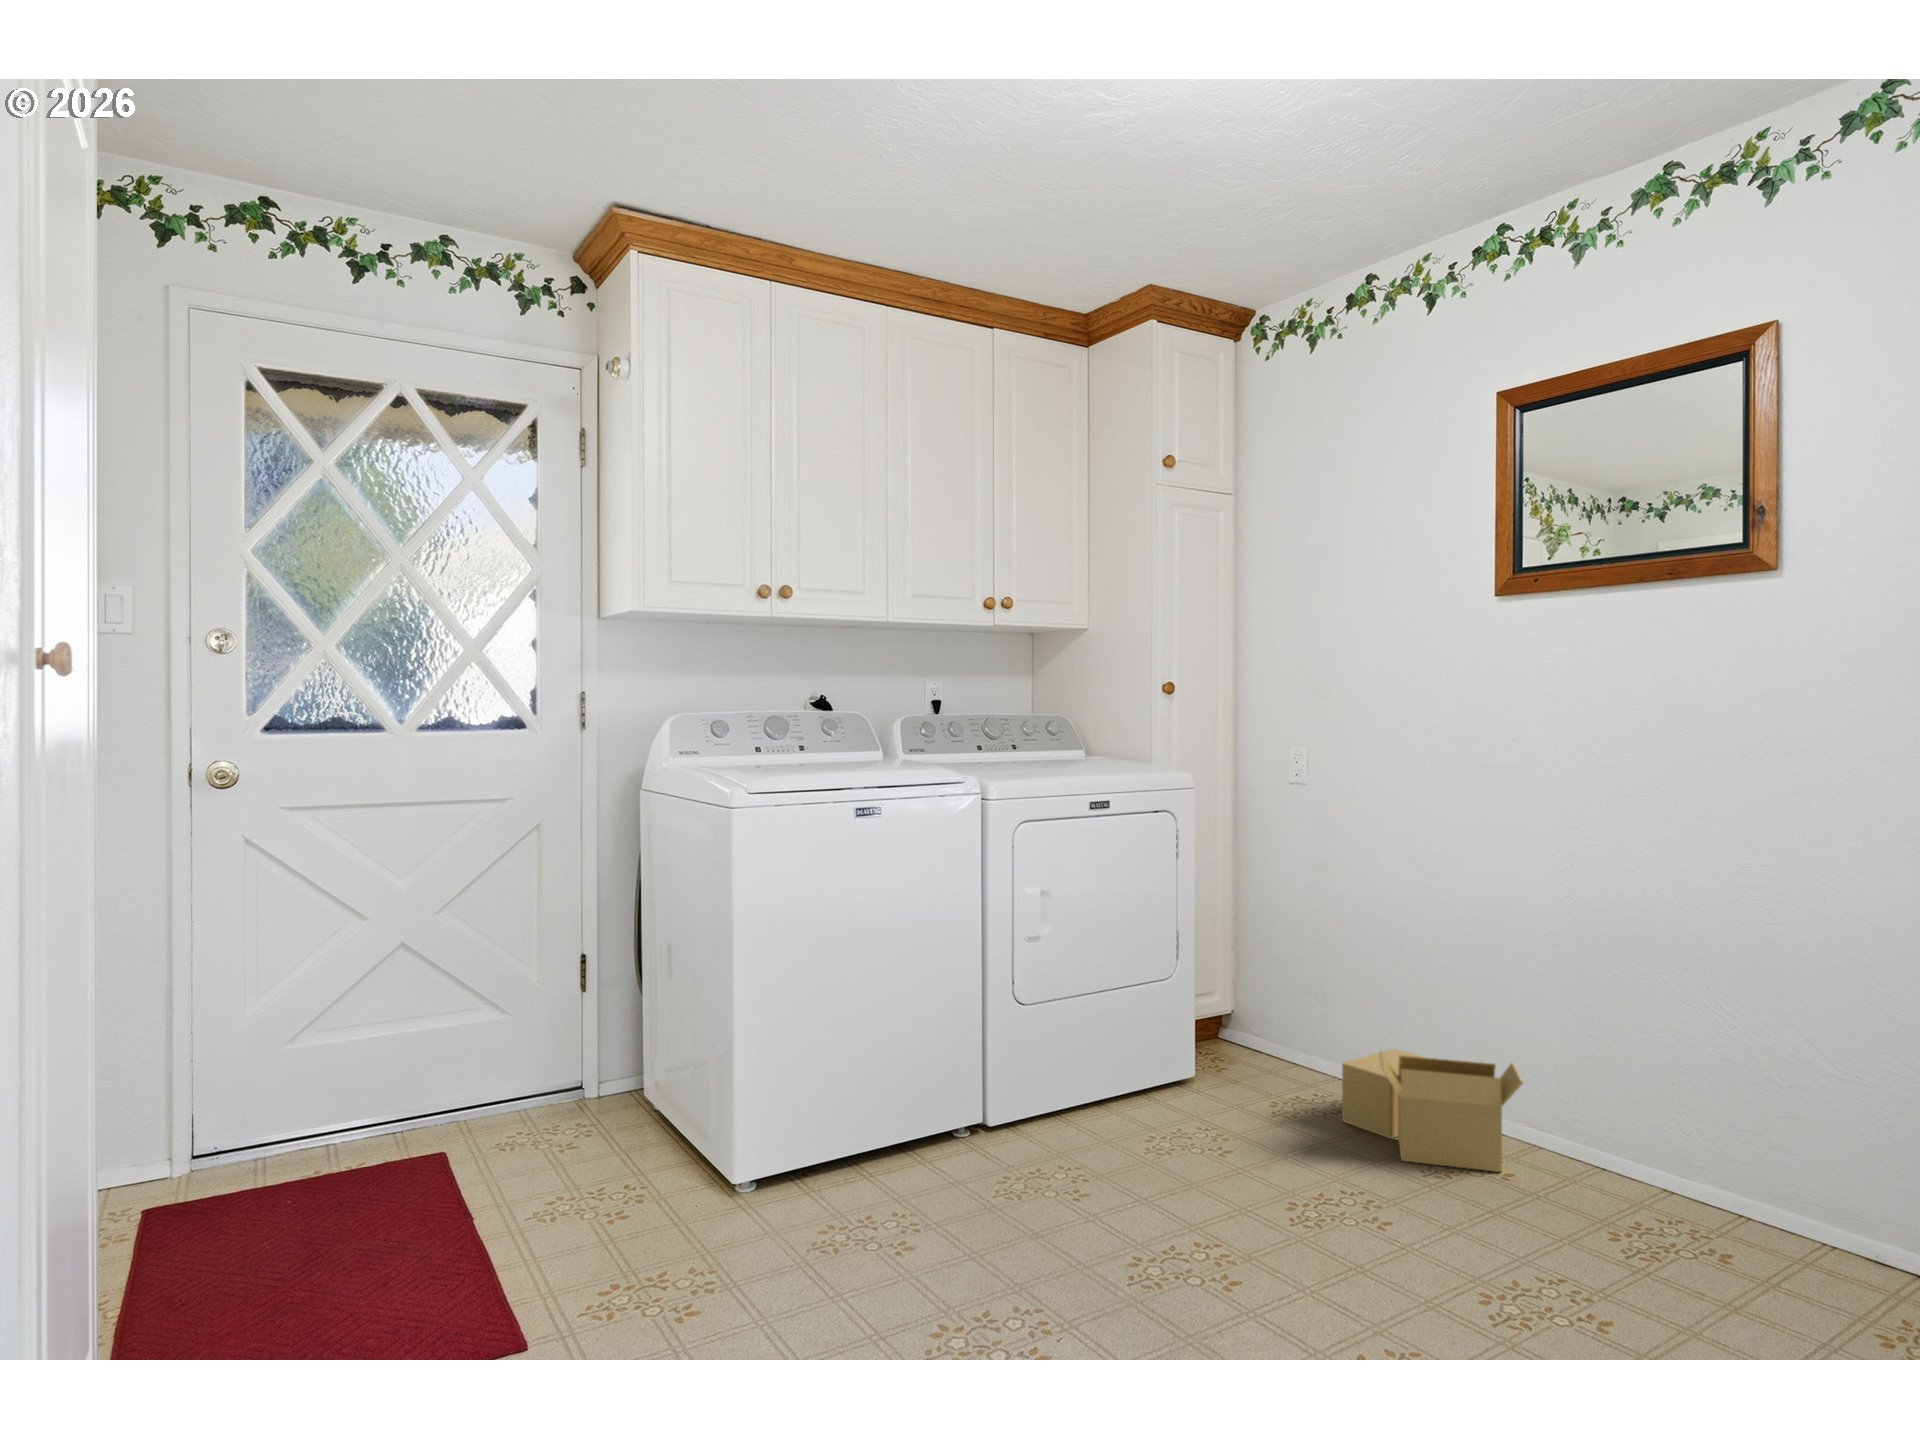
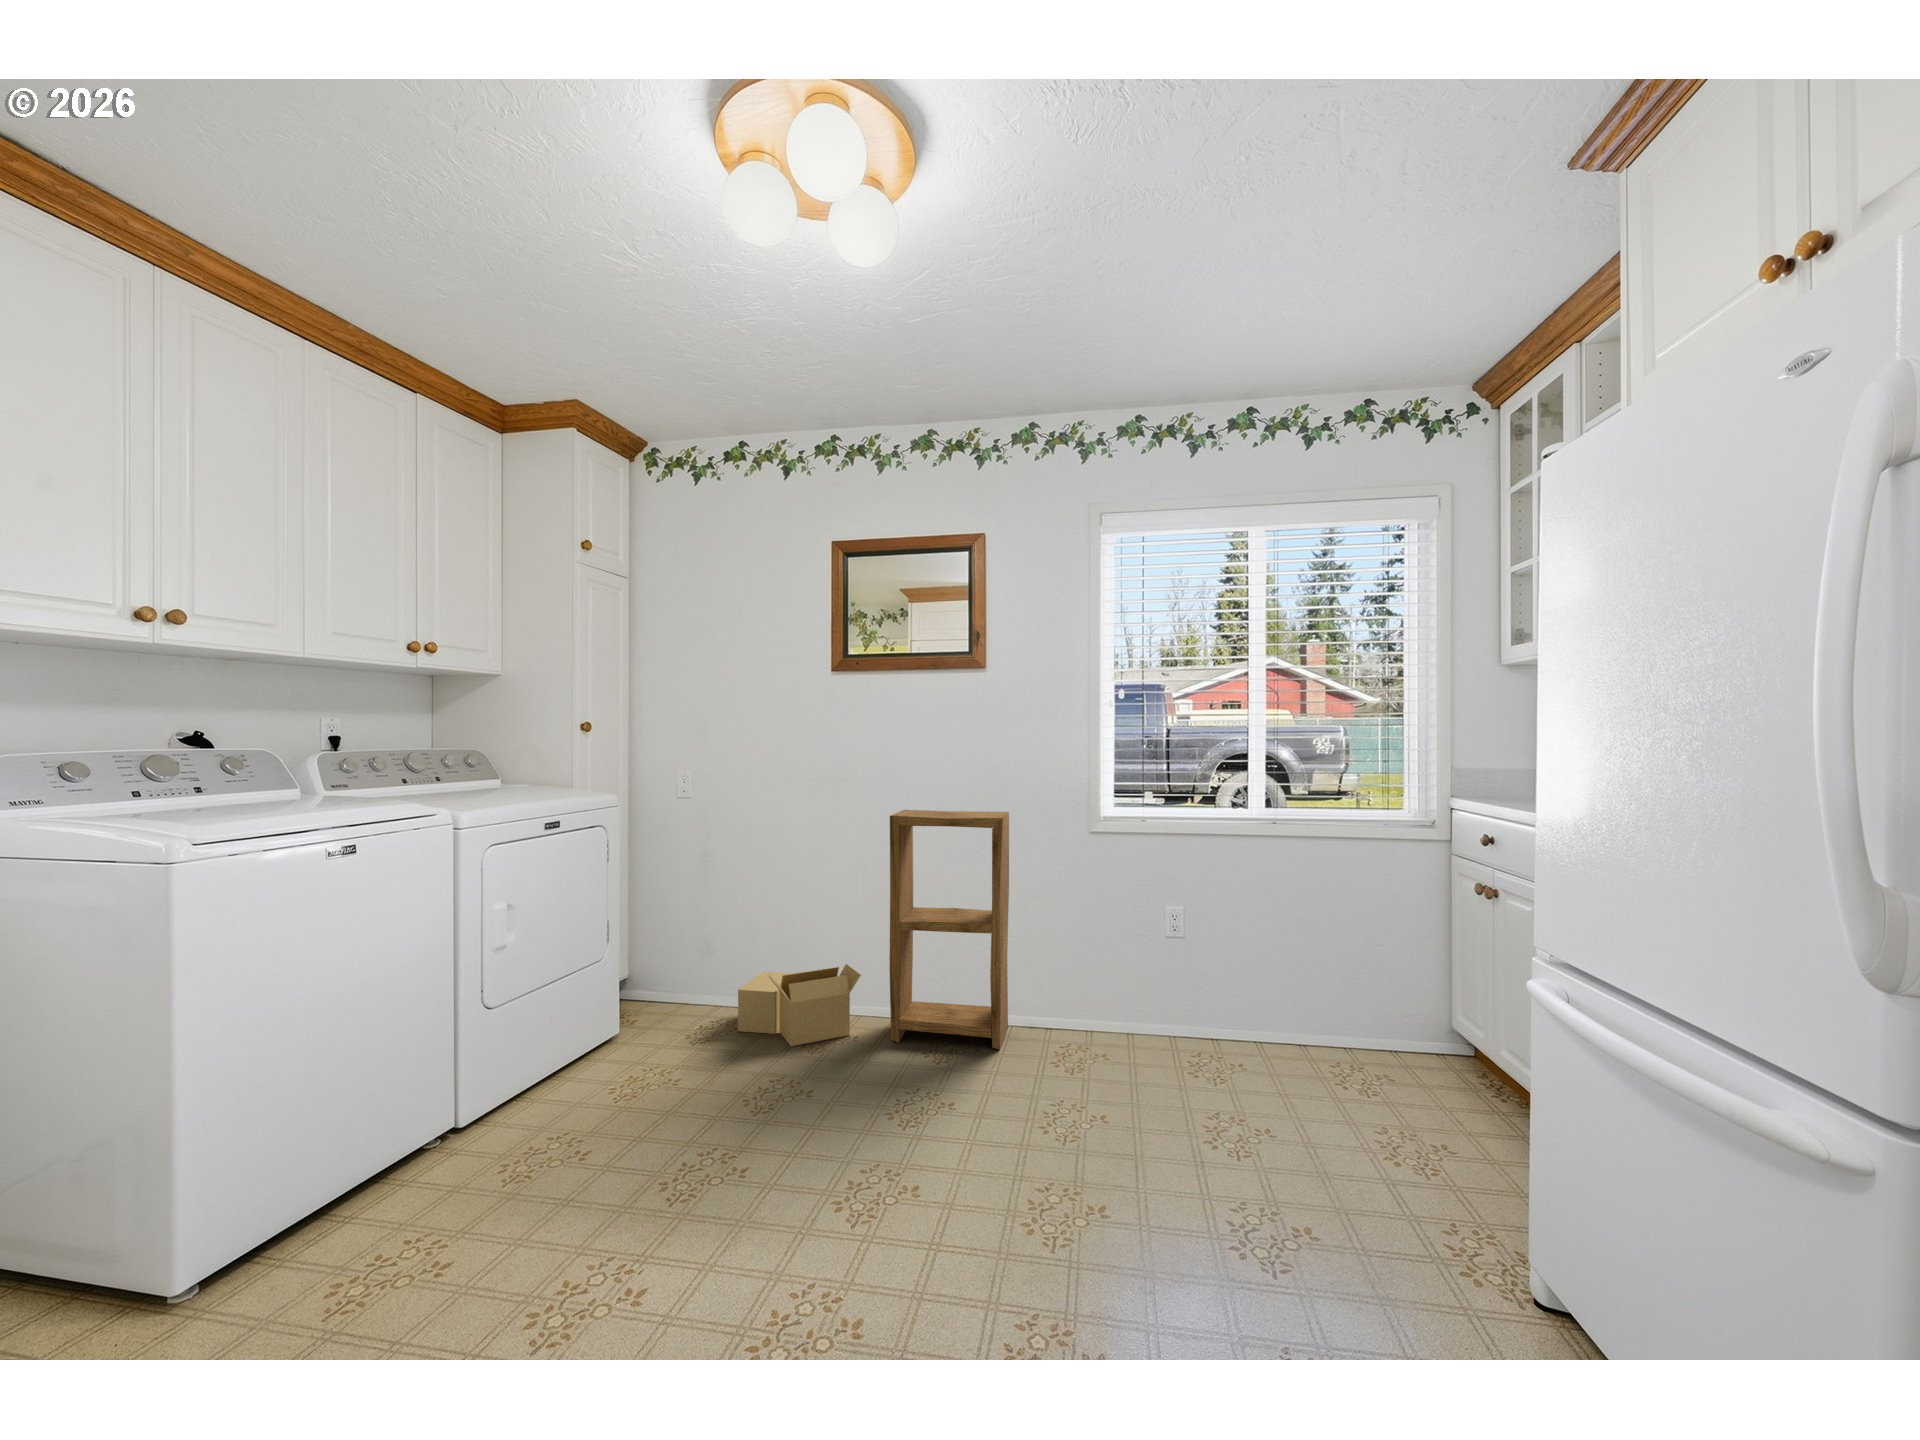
shelving unit: none [1563,826,1823,1275] -> present [889,810,1009,1049]

